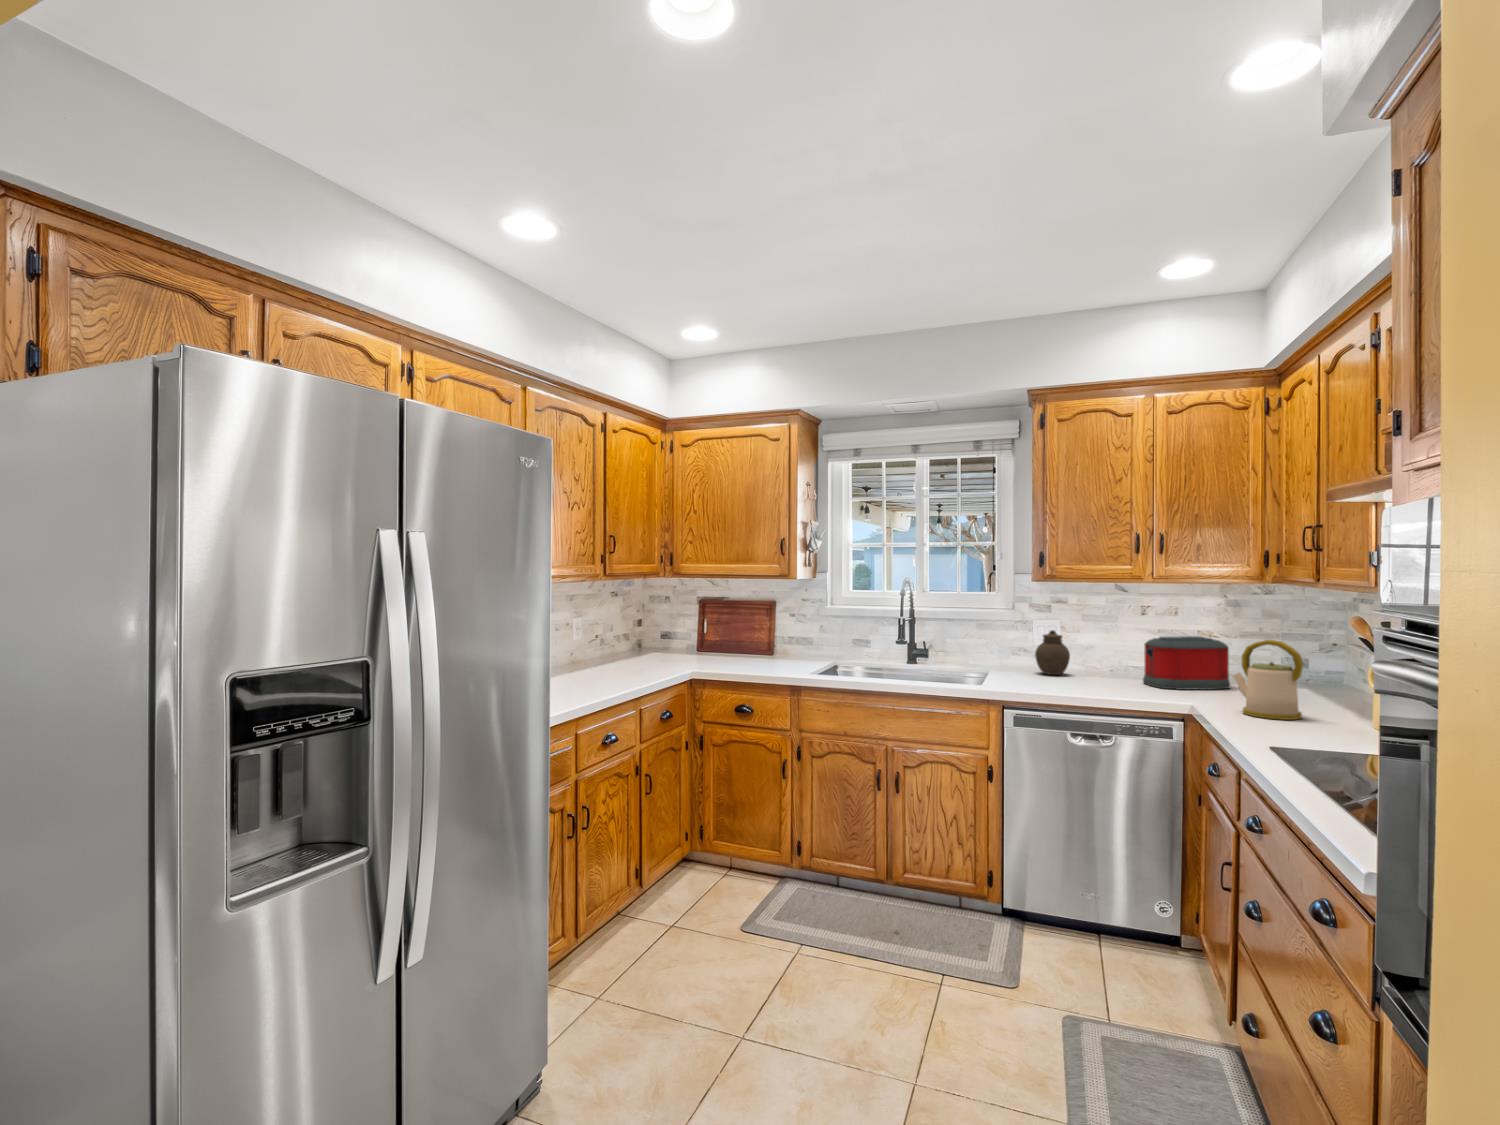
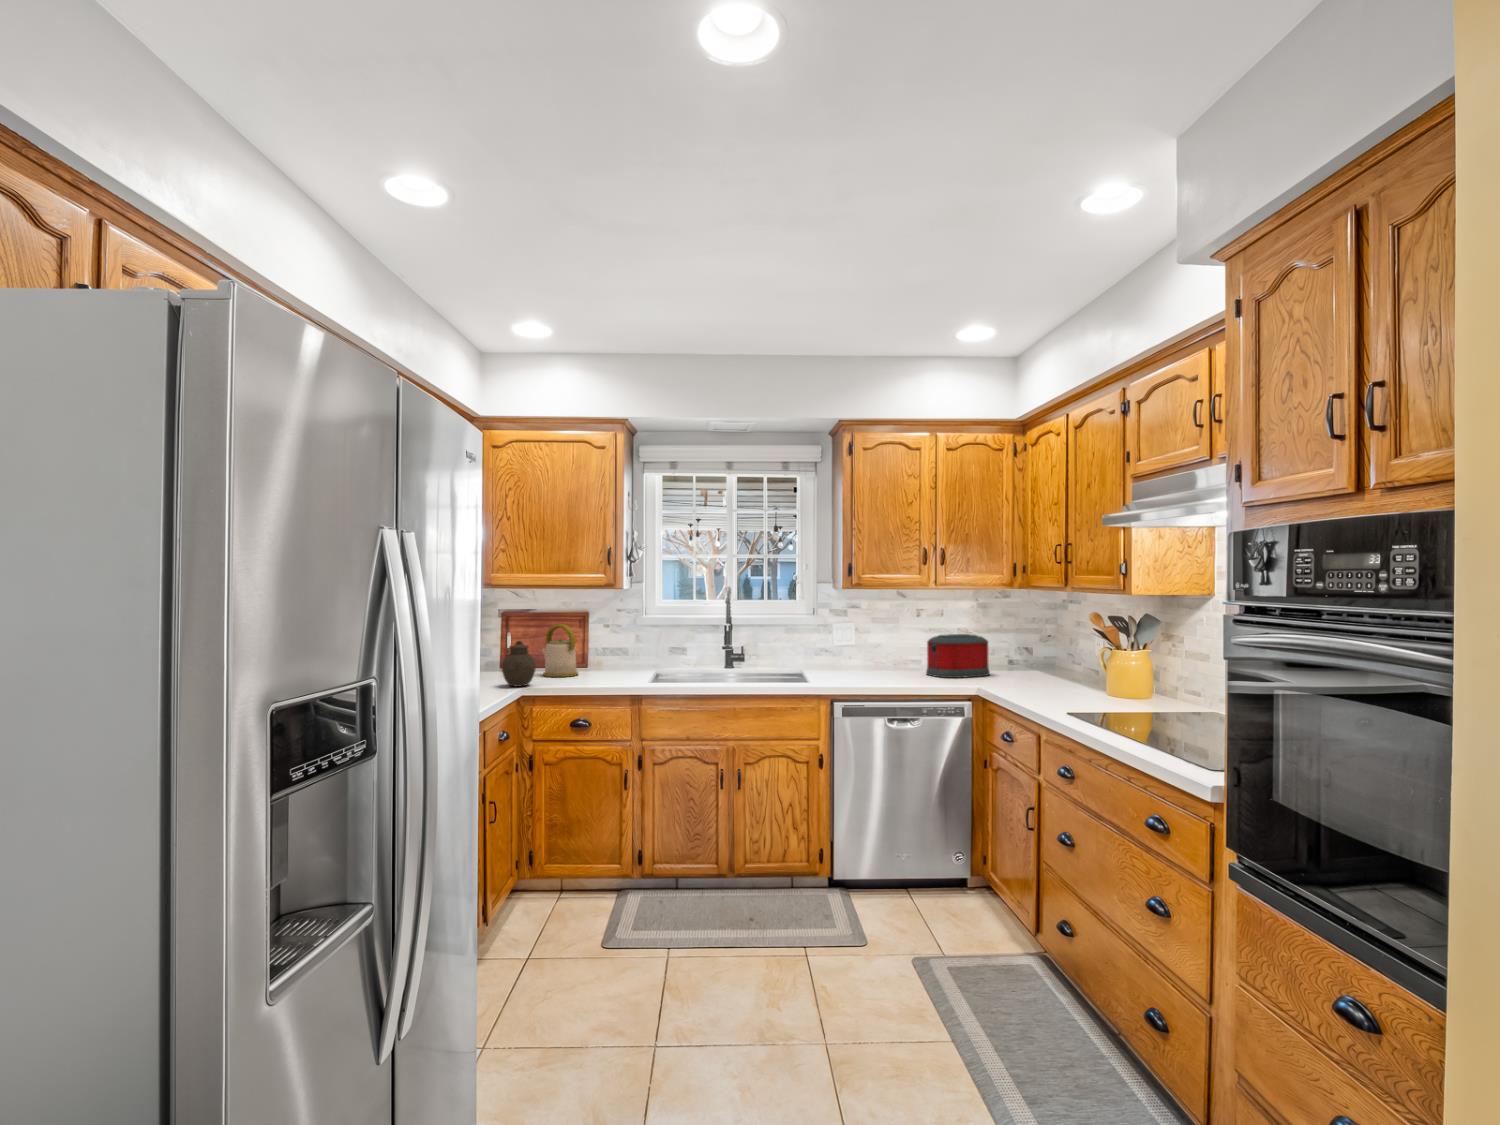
jar: present [1035,630,1070,675] -> present [502,641,536,687]
kettle: present [1233,640,1303,720] -> present [542,624,578,677]

